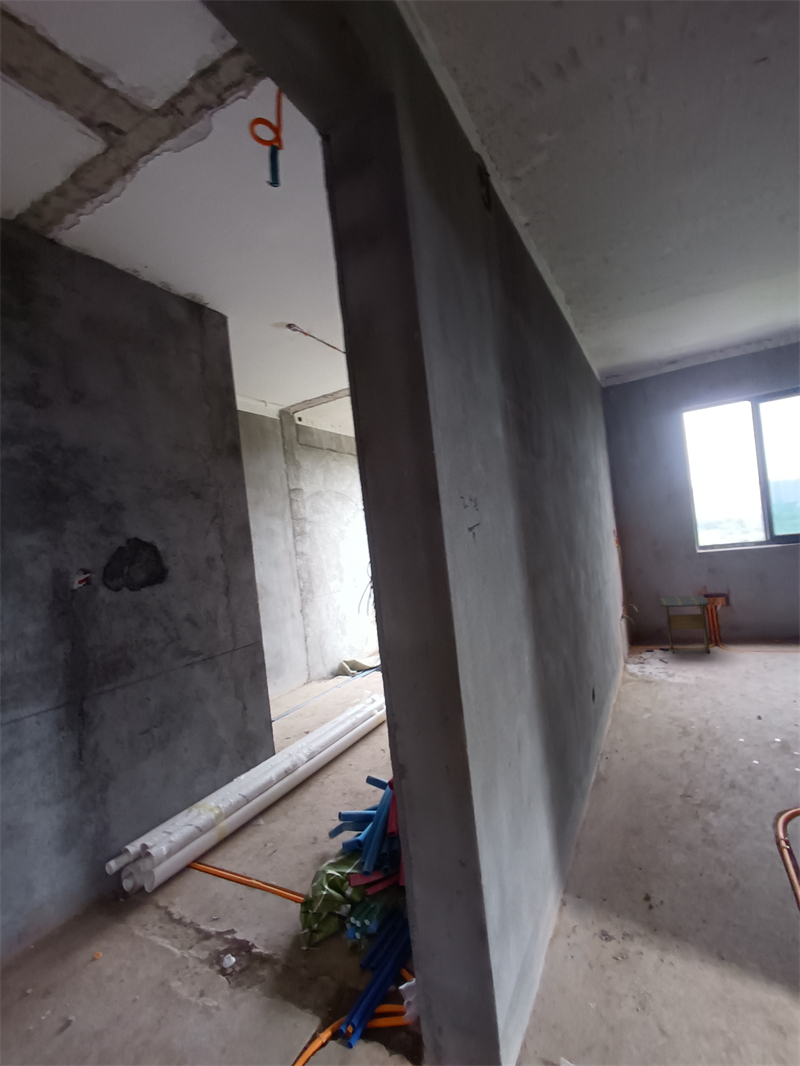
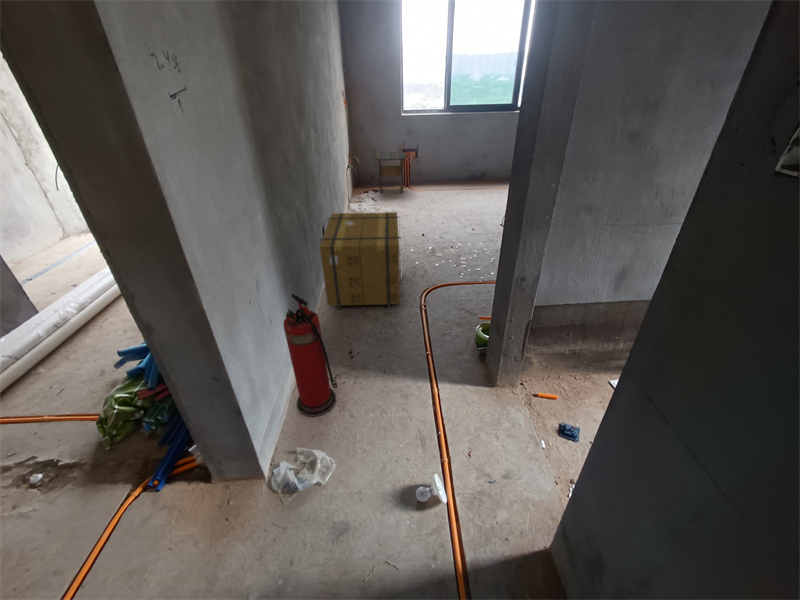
cardboard box: none [589,669,735,835] -> present [320,212,401,310]
fire extinguisher: none [545,761,630,1009] -> present [283,294,337,417]

